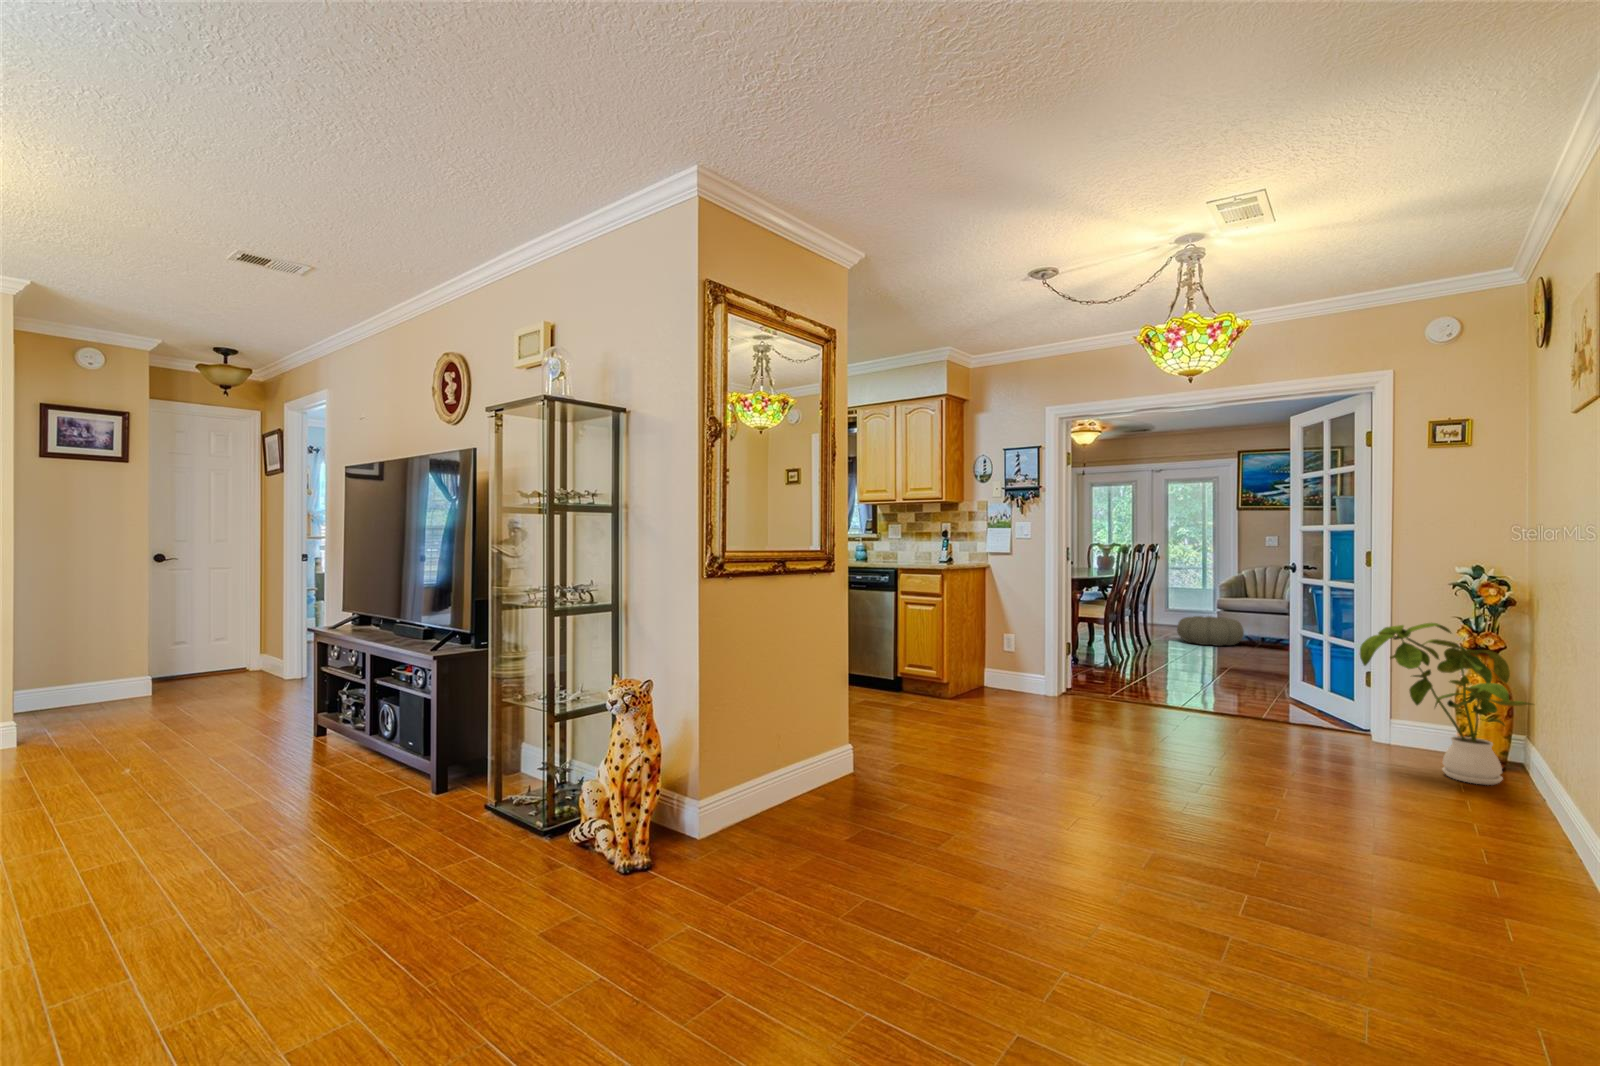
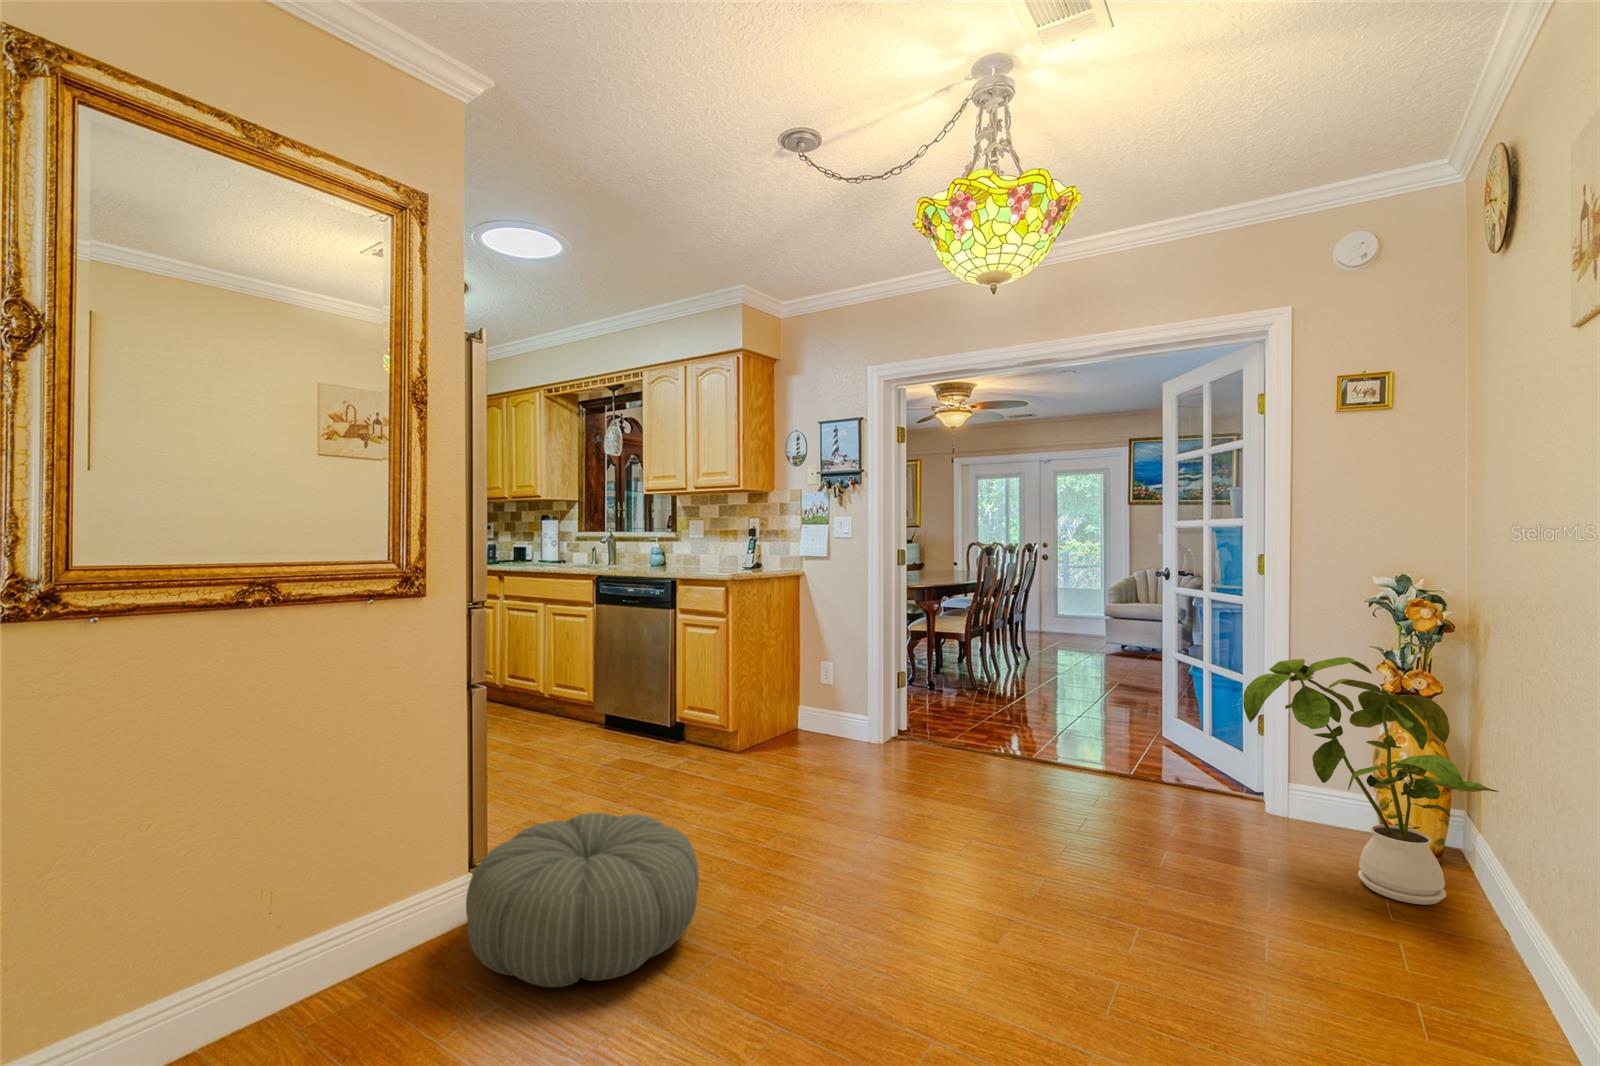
pouf: present [1177,616,1244,646] -> present [466,813,699,987]

